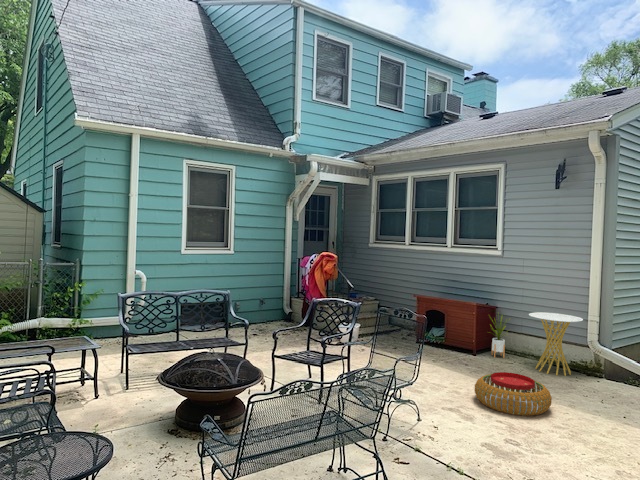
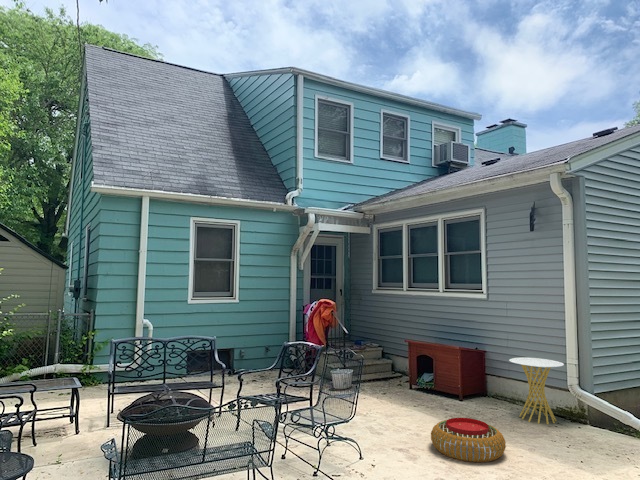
house plant: present [491,318,505,358] -> none [474,356,500,405]

